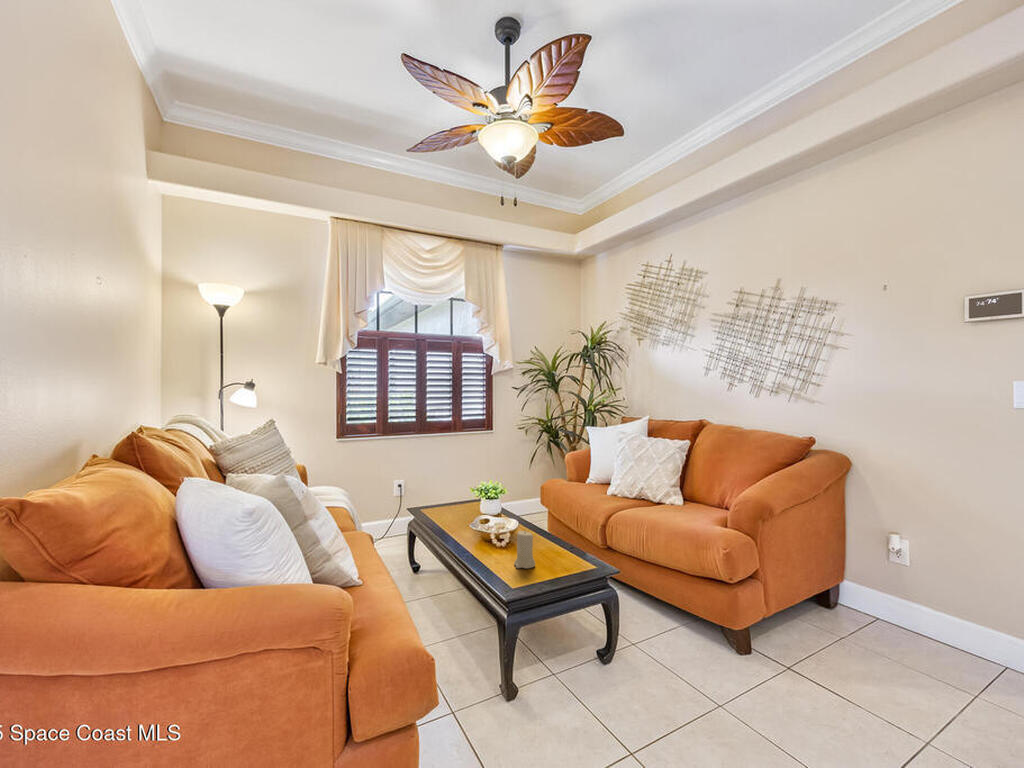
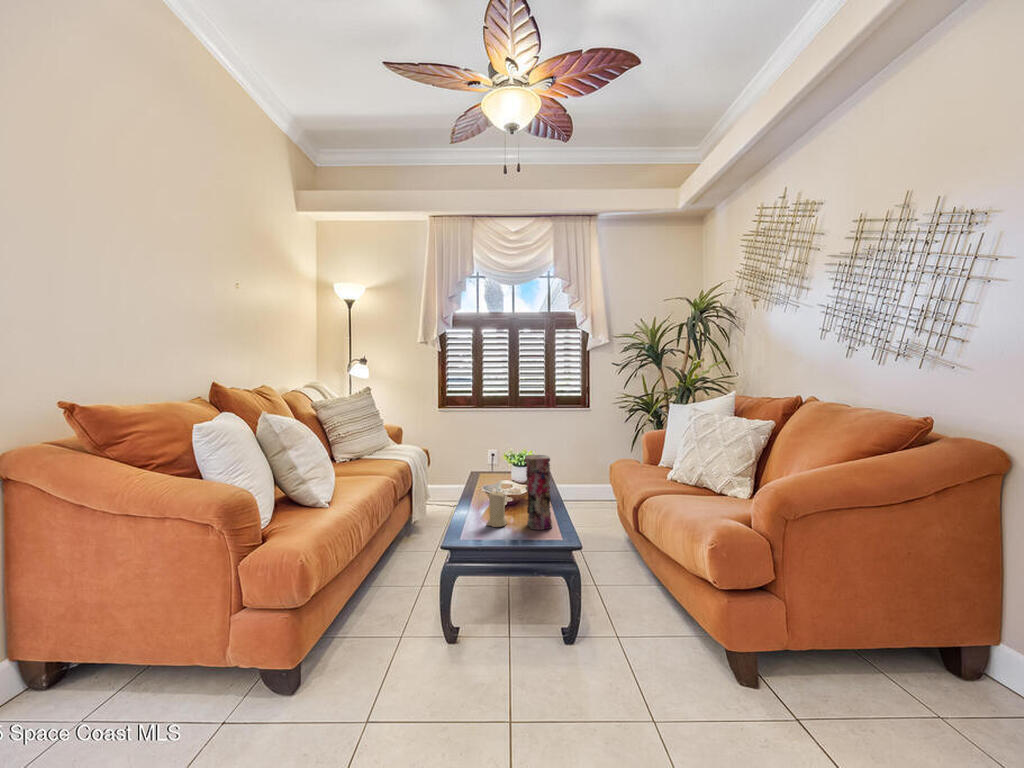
vase: none [548,489,578,564] -> present [524,455,552,530]

